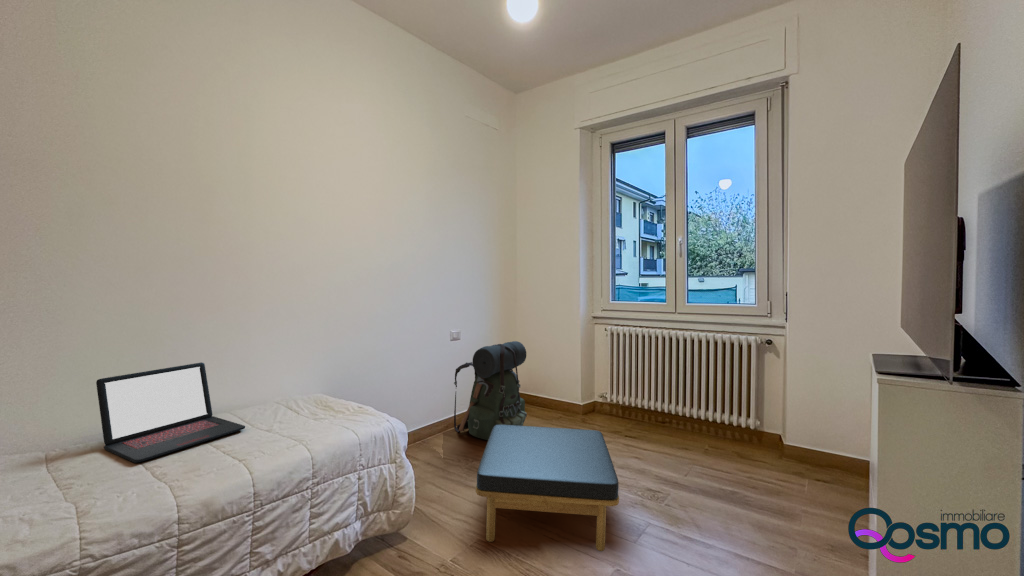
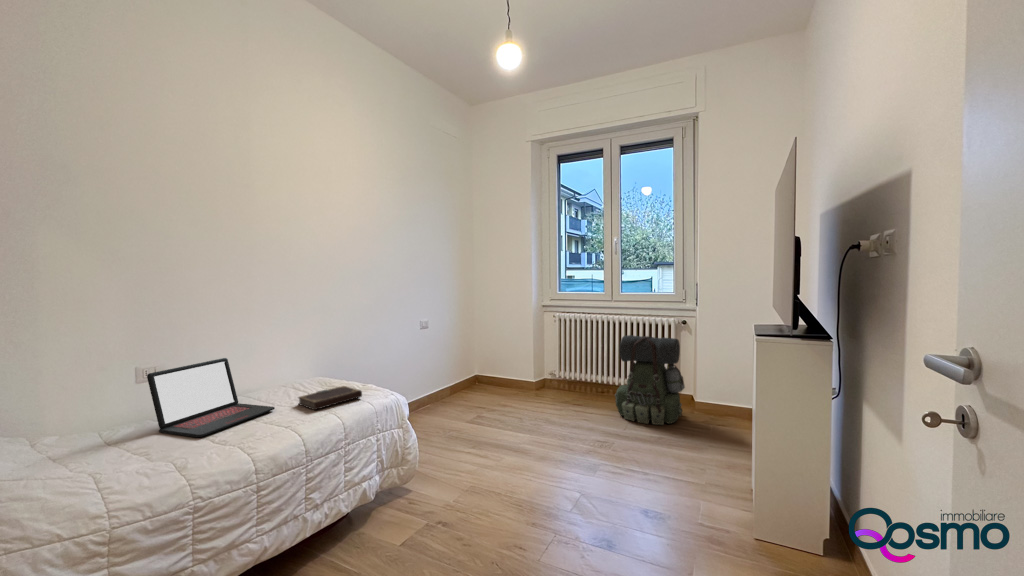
backpack: present [454,341,527,440] -> present [615,335,685,425]
notebook: none [276,403,351,435] -> present [299,386,362,410]
ottoman: present [476,425,619,551] -> none [467,395,578,485]

